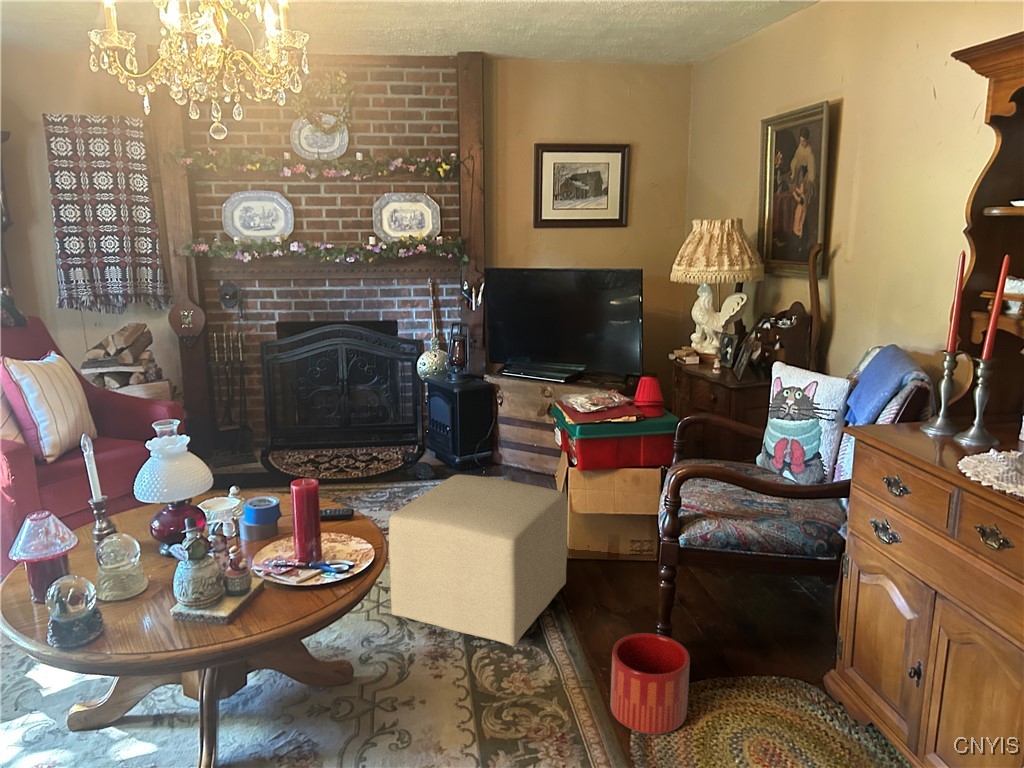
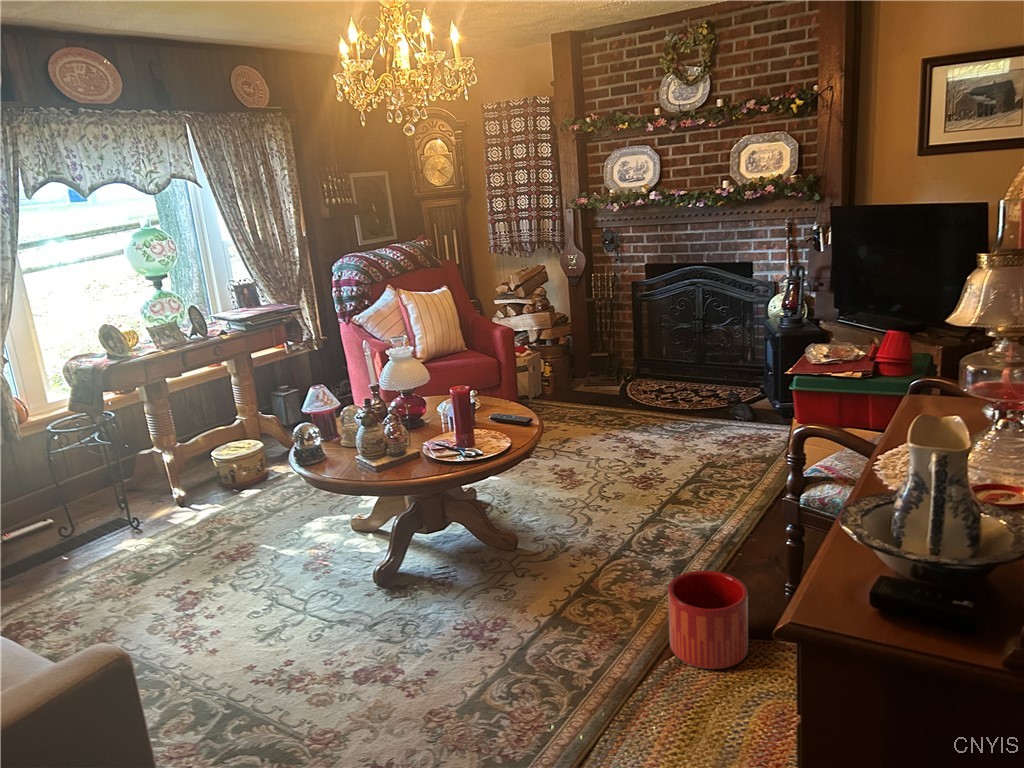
ottoman: present [389,475,567,647] -> none [577,405,755,561]

